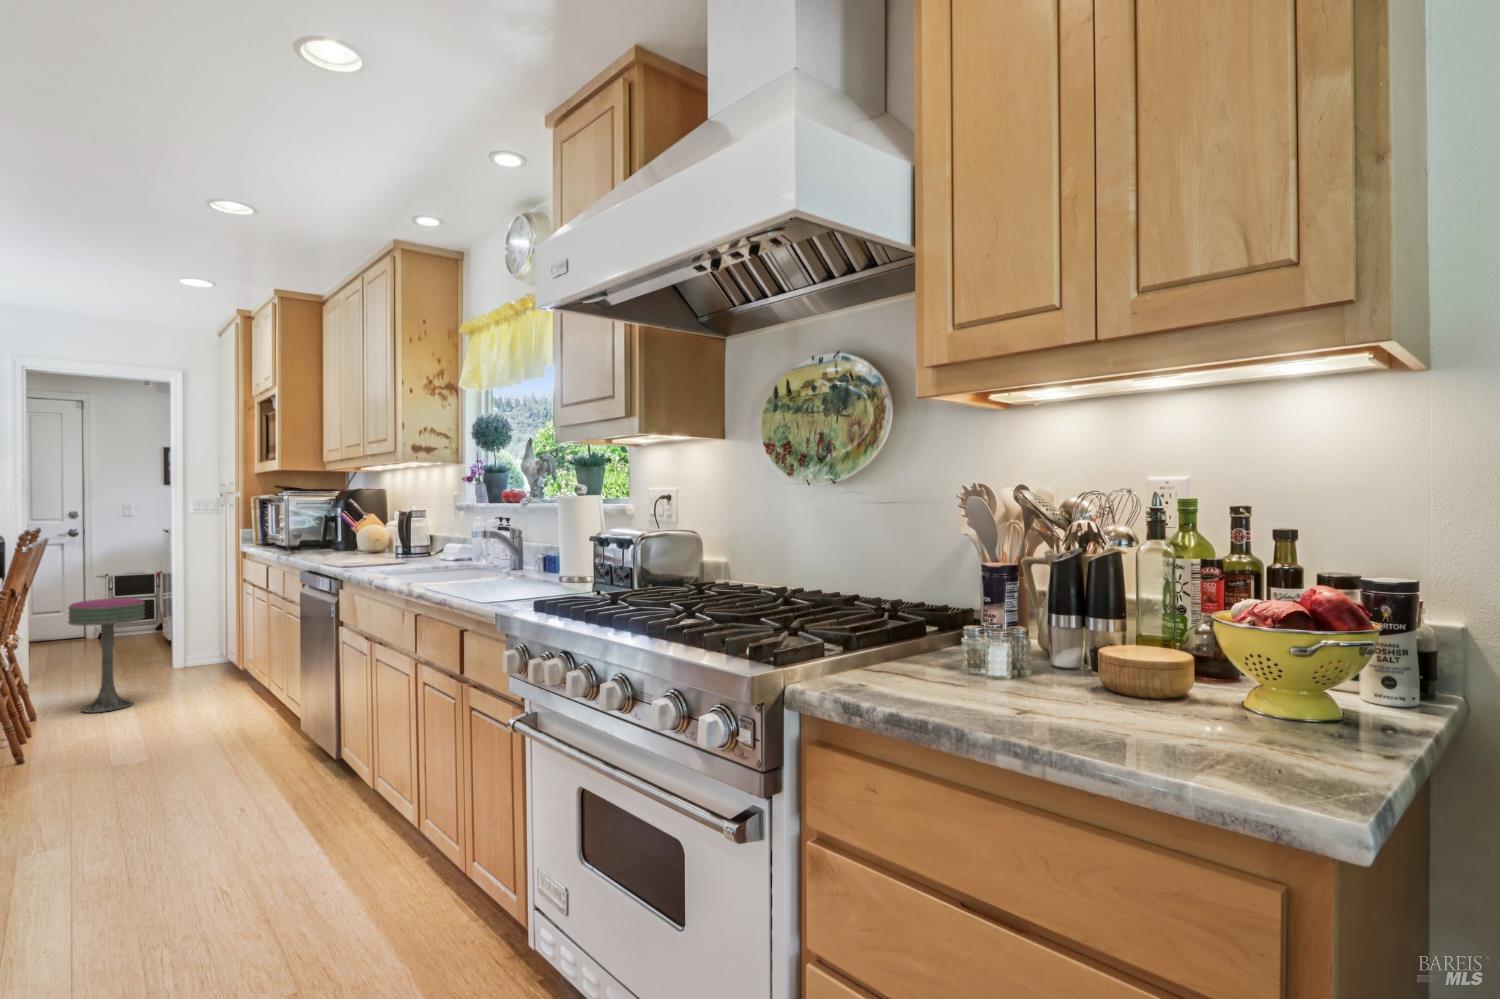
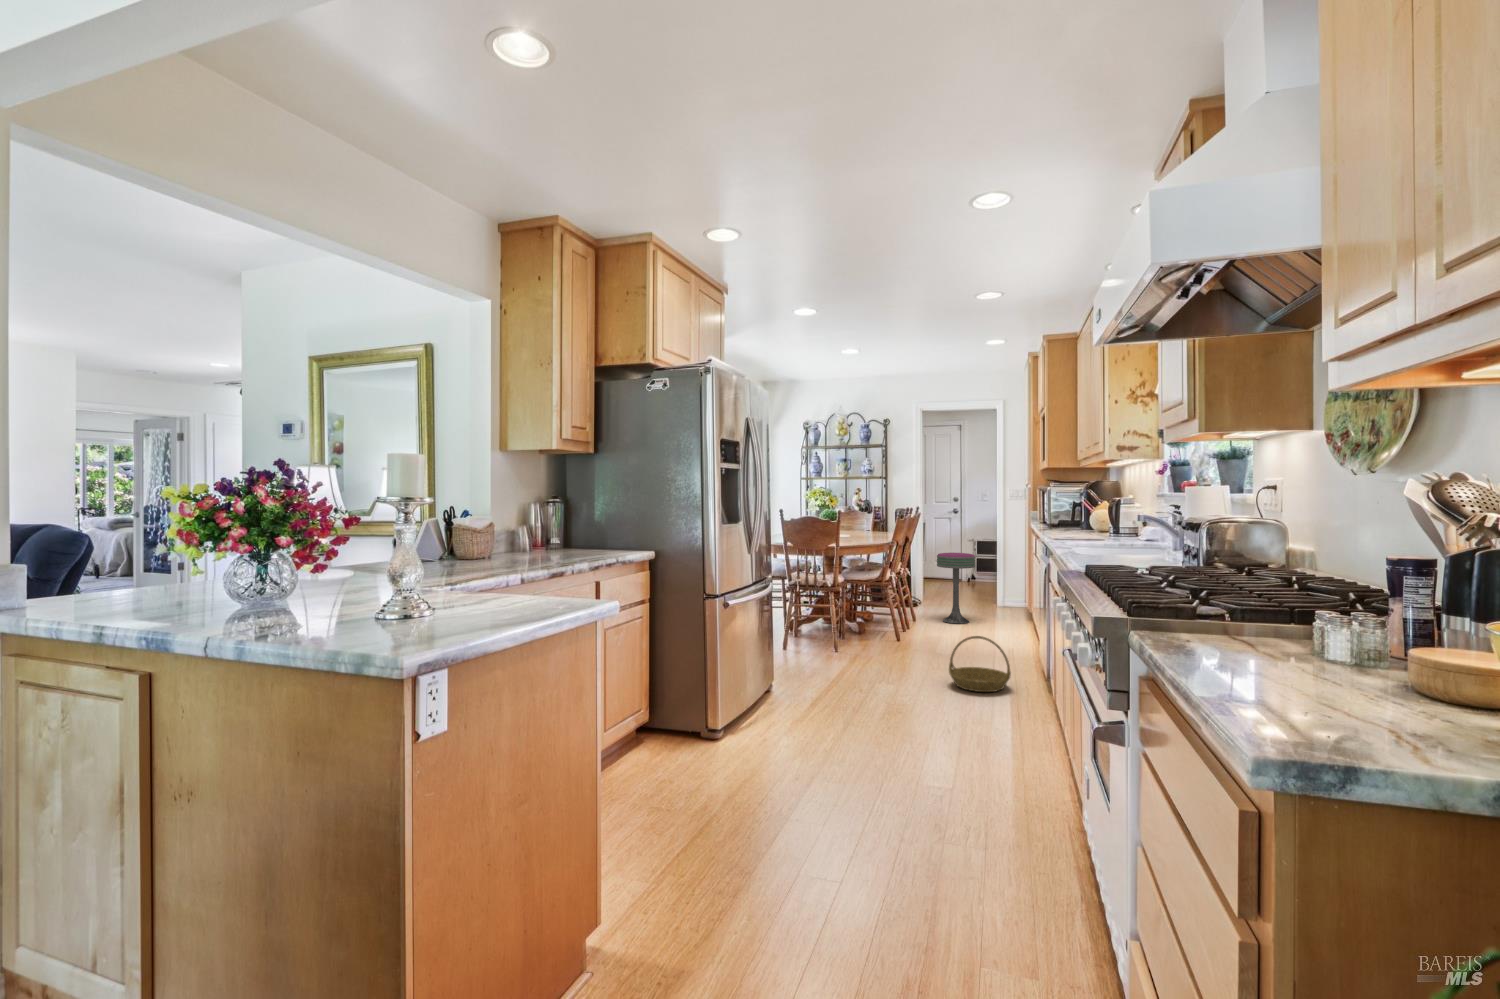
basket: none [147,731,262,825] -> present [949,636,1011,692]

